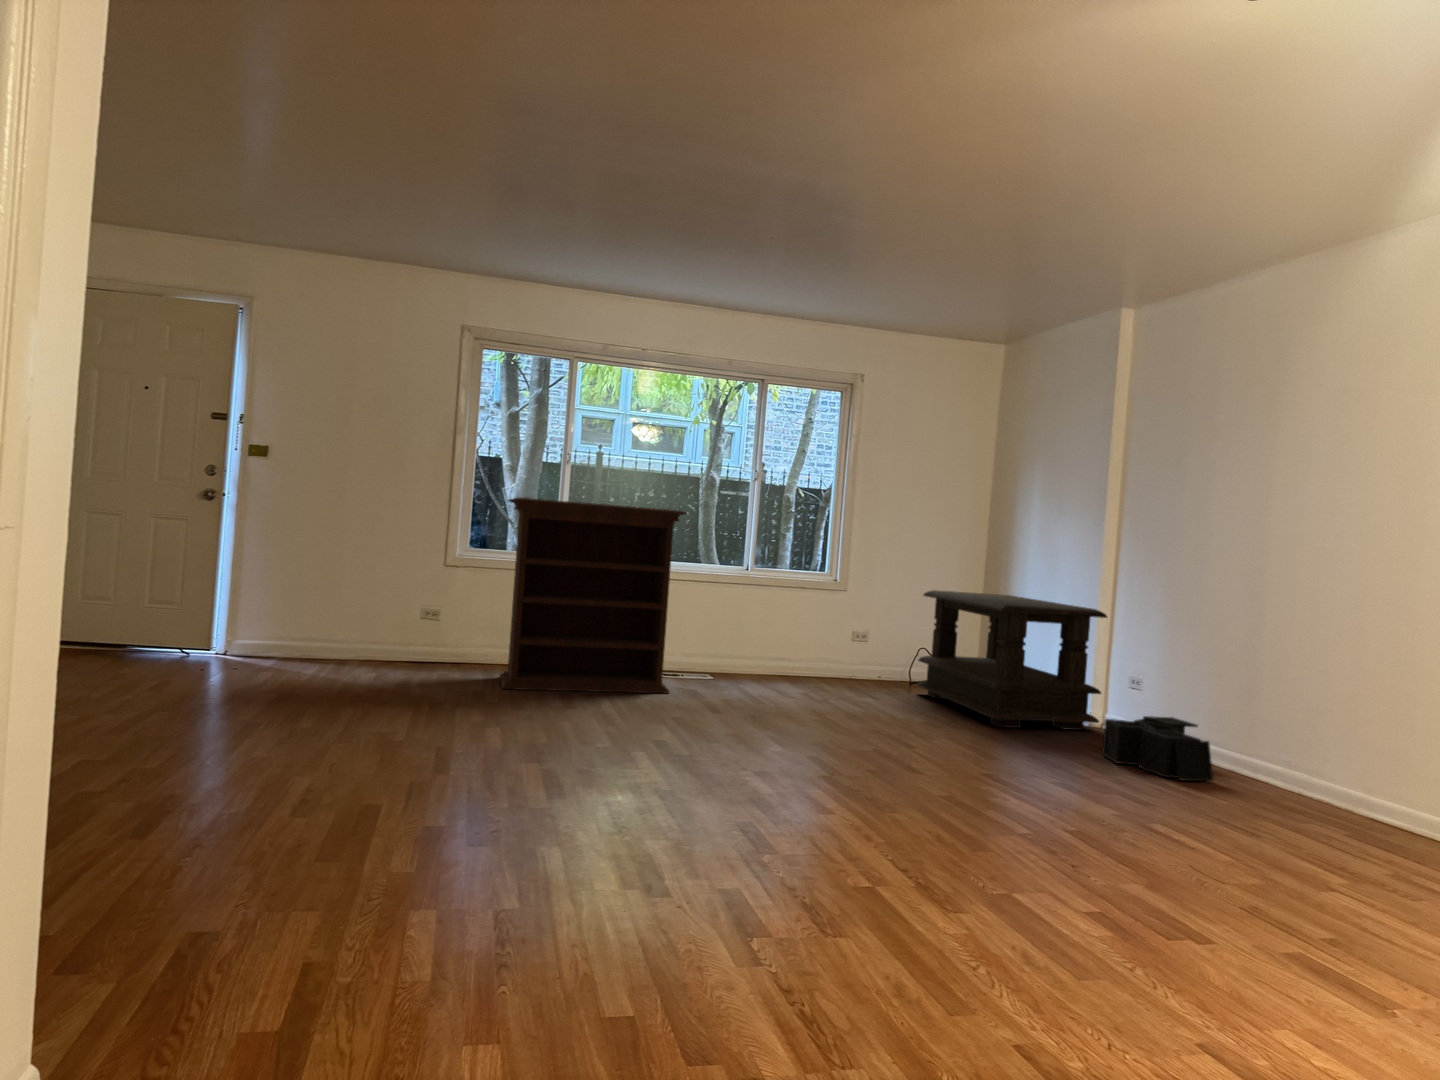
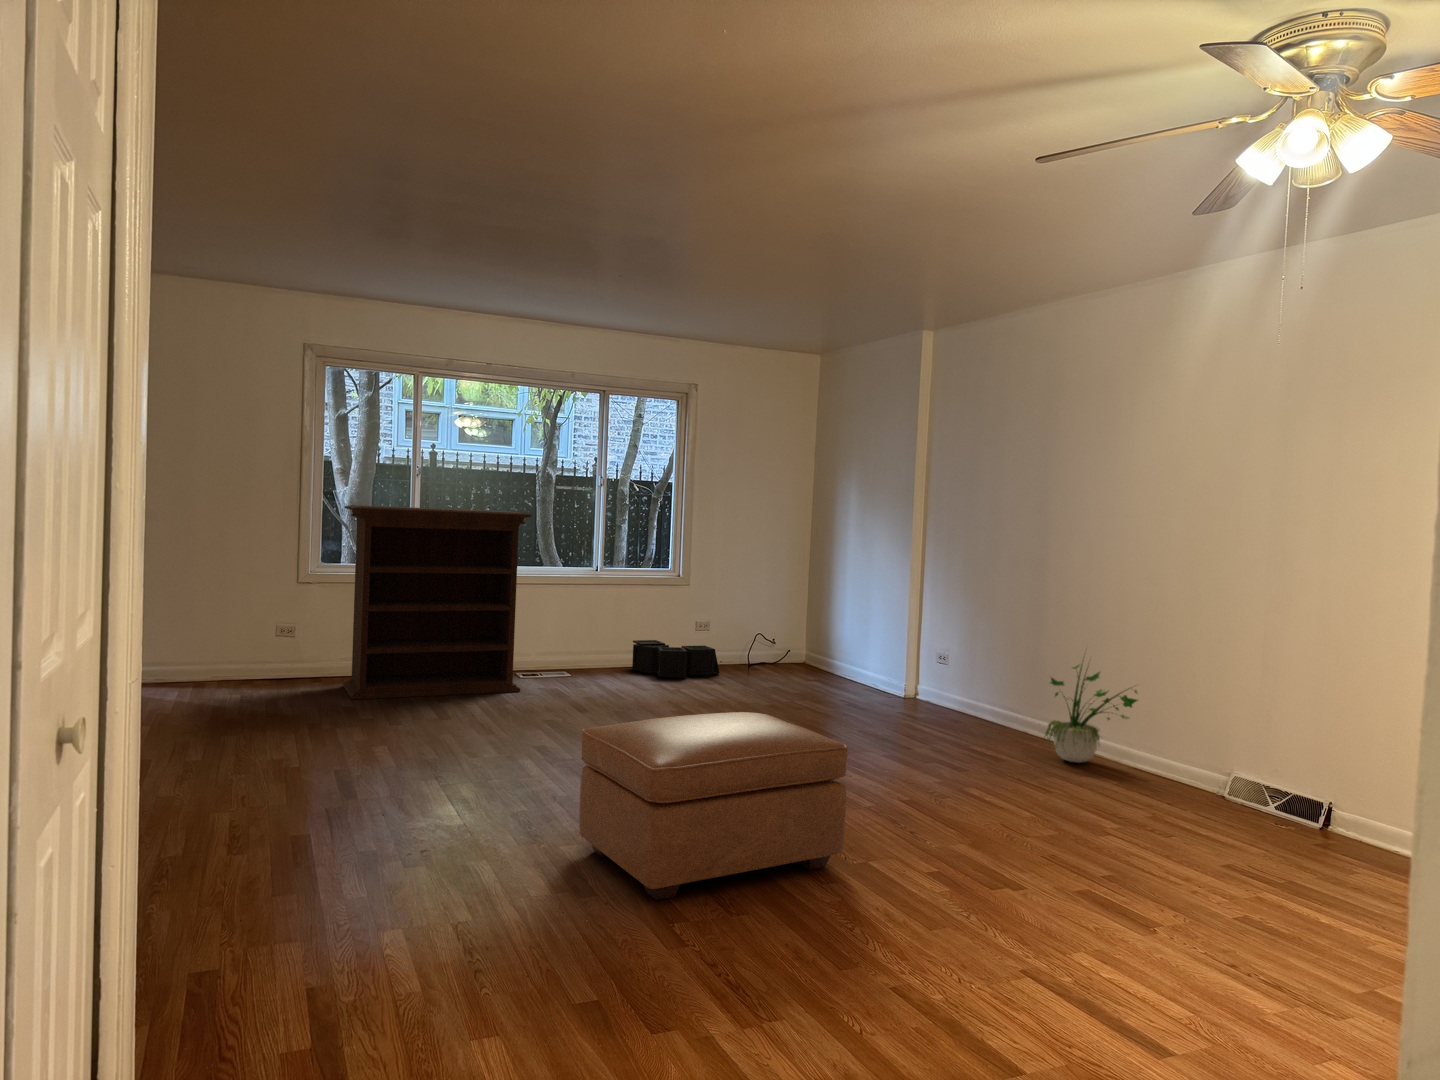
coffee table: present [917,590,1107,730] -> none [750,577,919,703]
potted plant: none [1252,668,1383,812] -> present [1045,665,1137,763]
ottoman: none [684,714,991,909] -> present [579,712,848,900]
storage bin: present [1102,716,1213,781] -> present [632,640,720,678]

